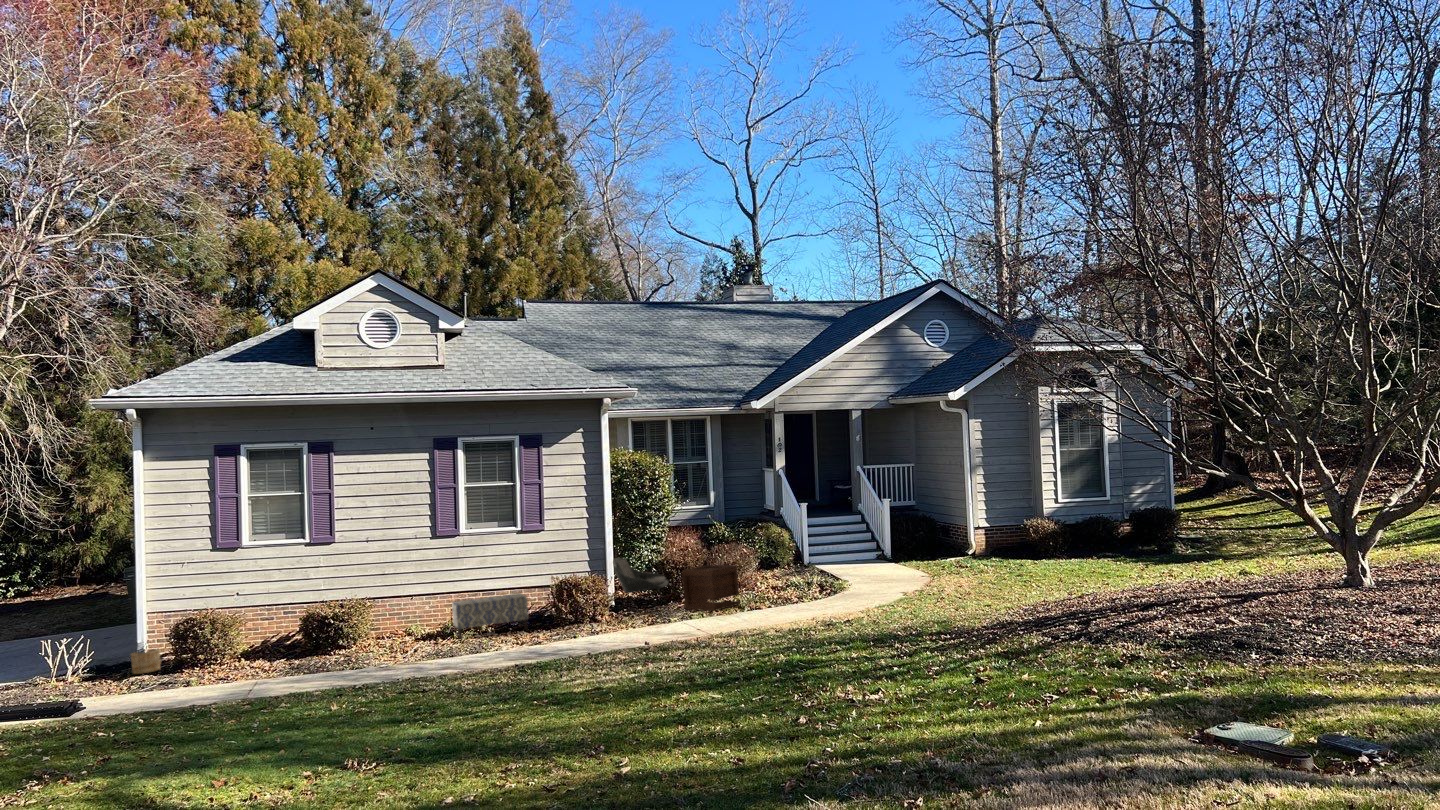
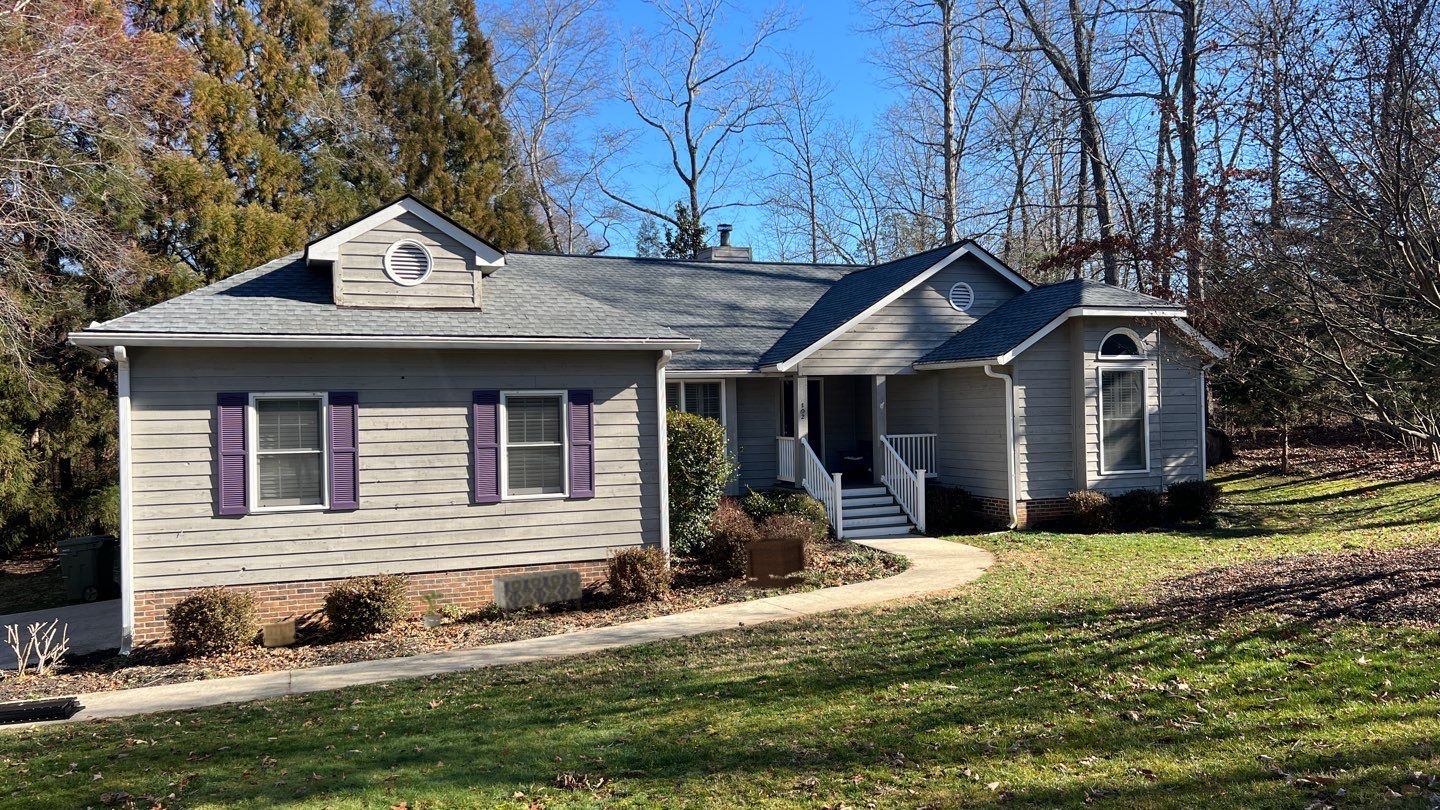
lounge chair: present [613,558,668,617] -> none [667,530,727,596]
potted plant: none [380,612,413,644] -> present [417,591,450,627]
wooden bucket: present [131,649,161,674] -> present [263,619,295,646]

